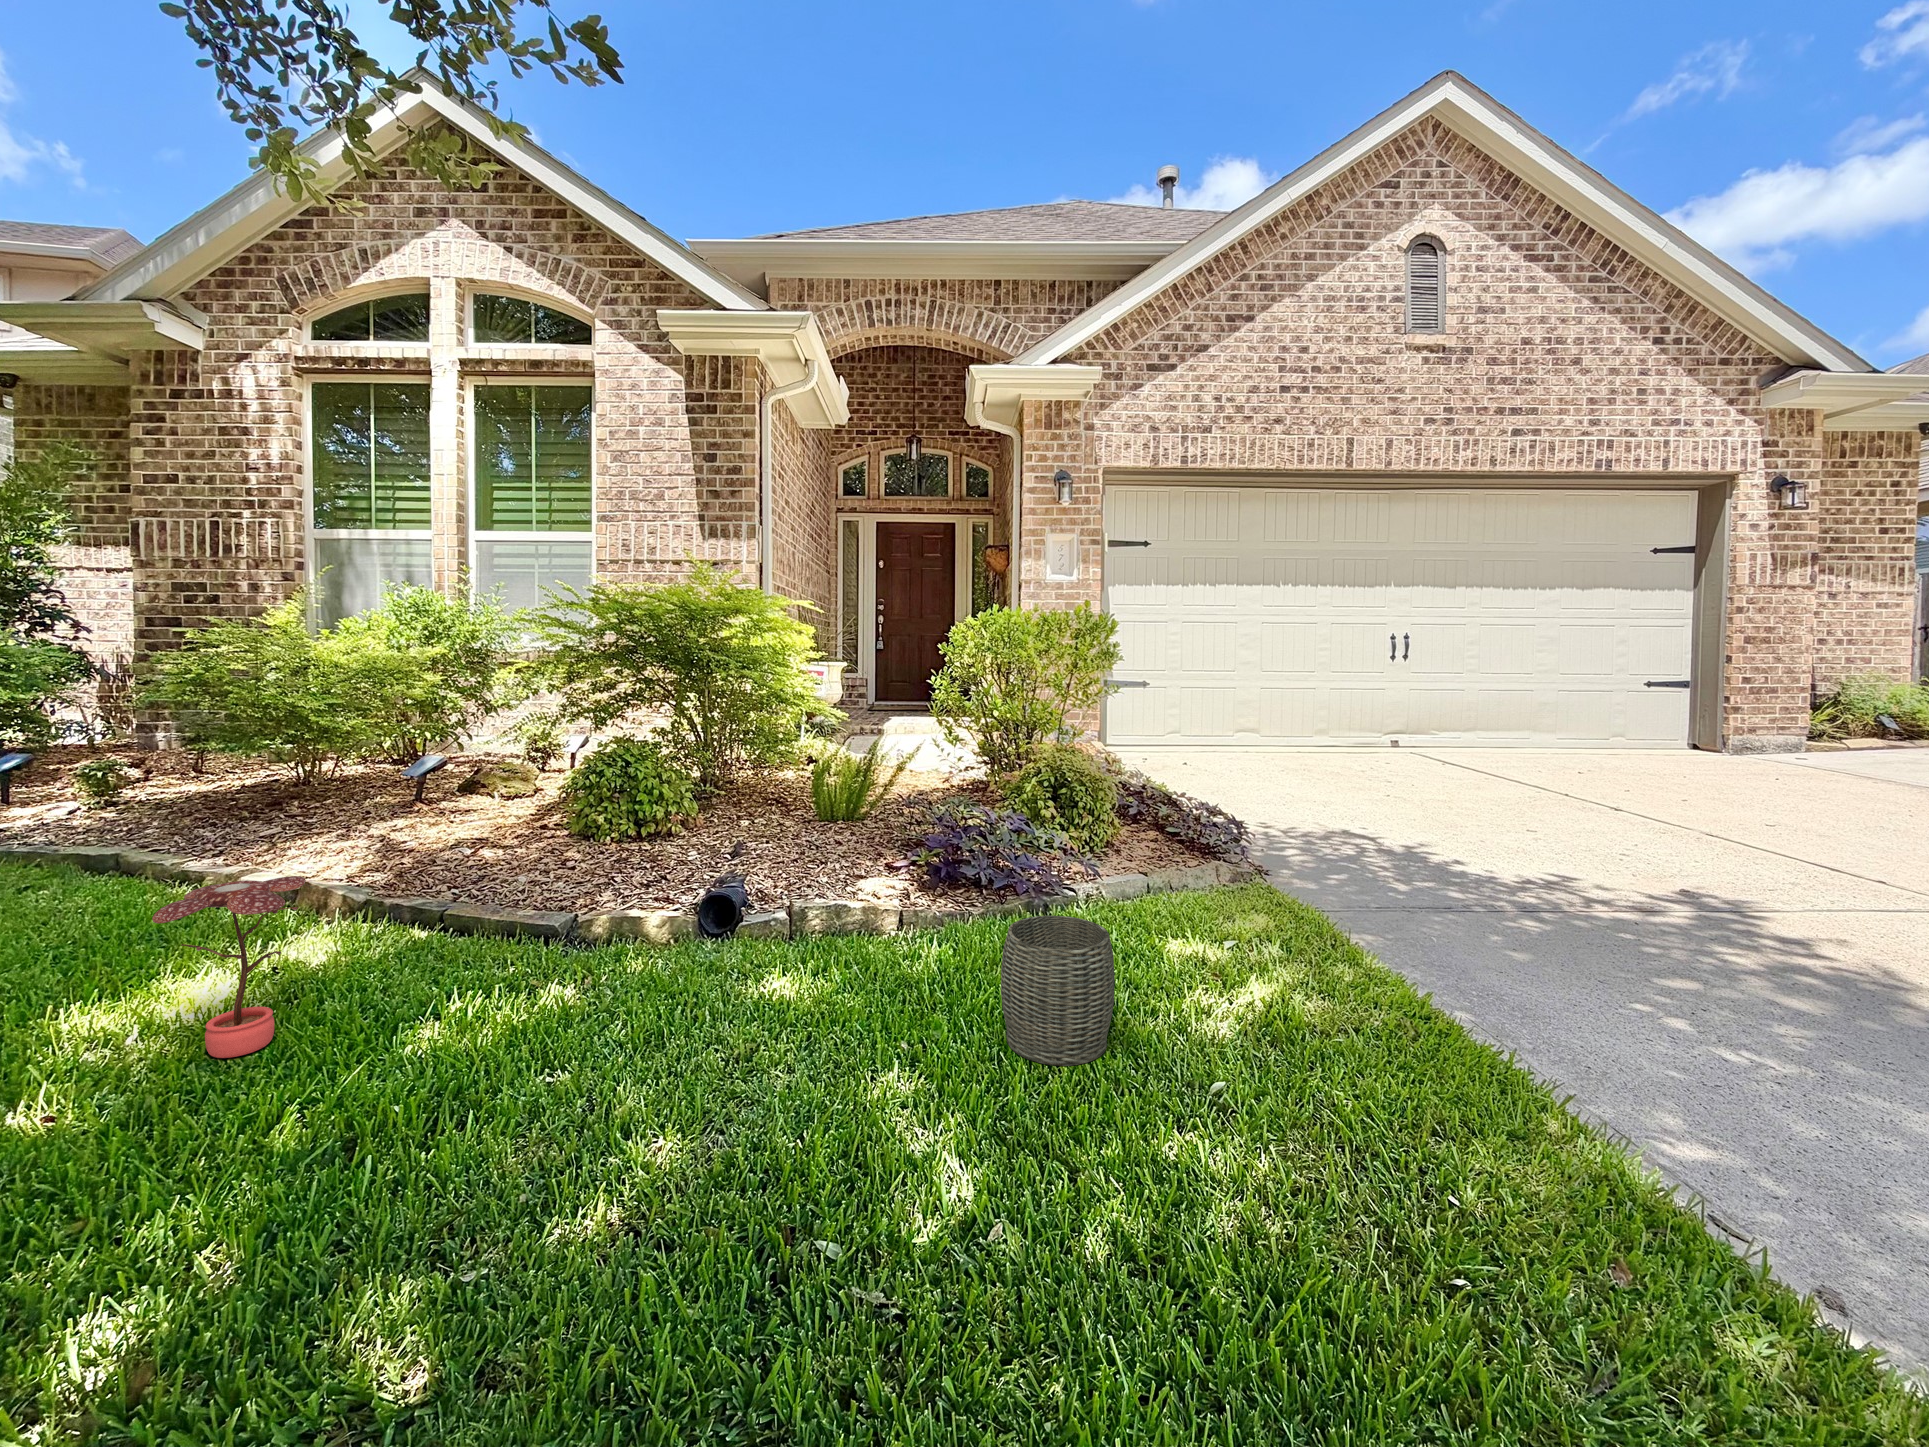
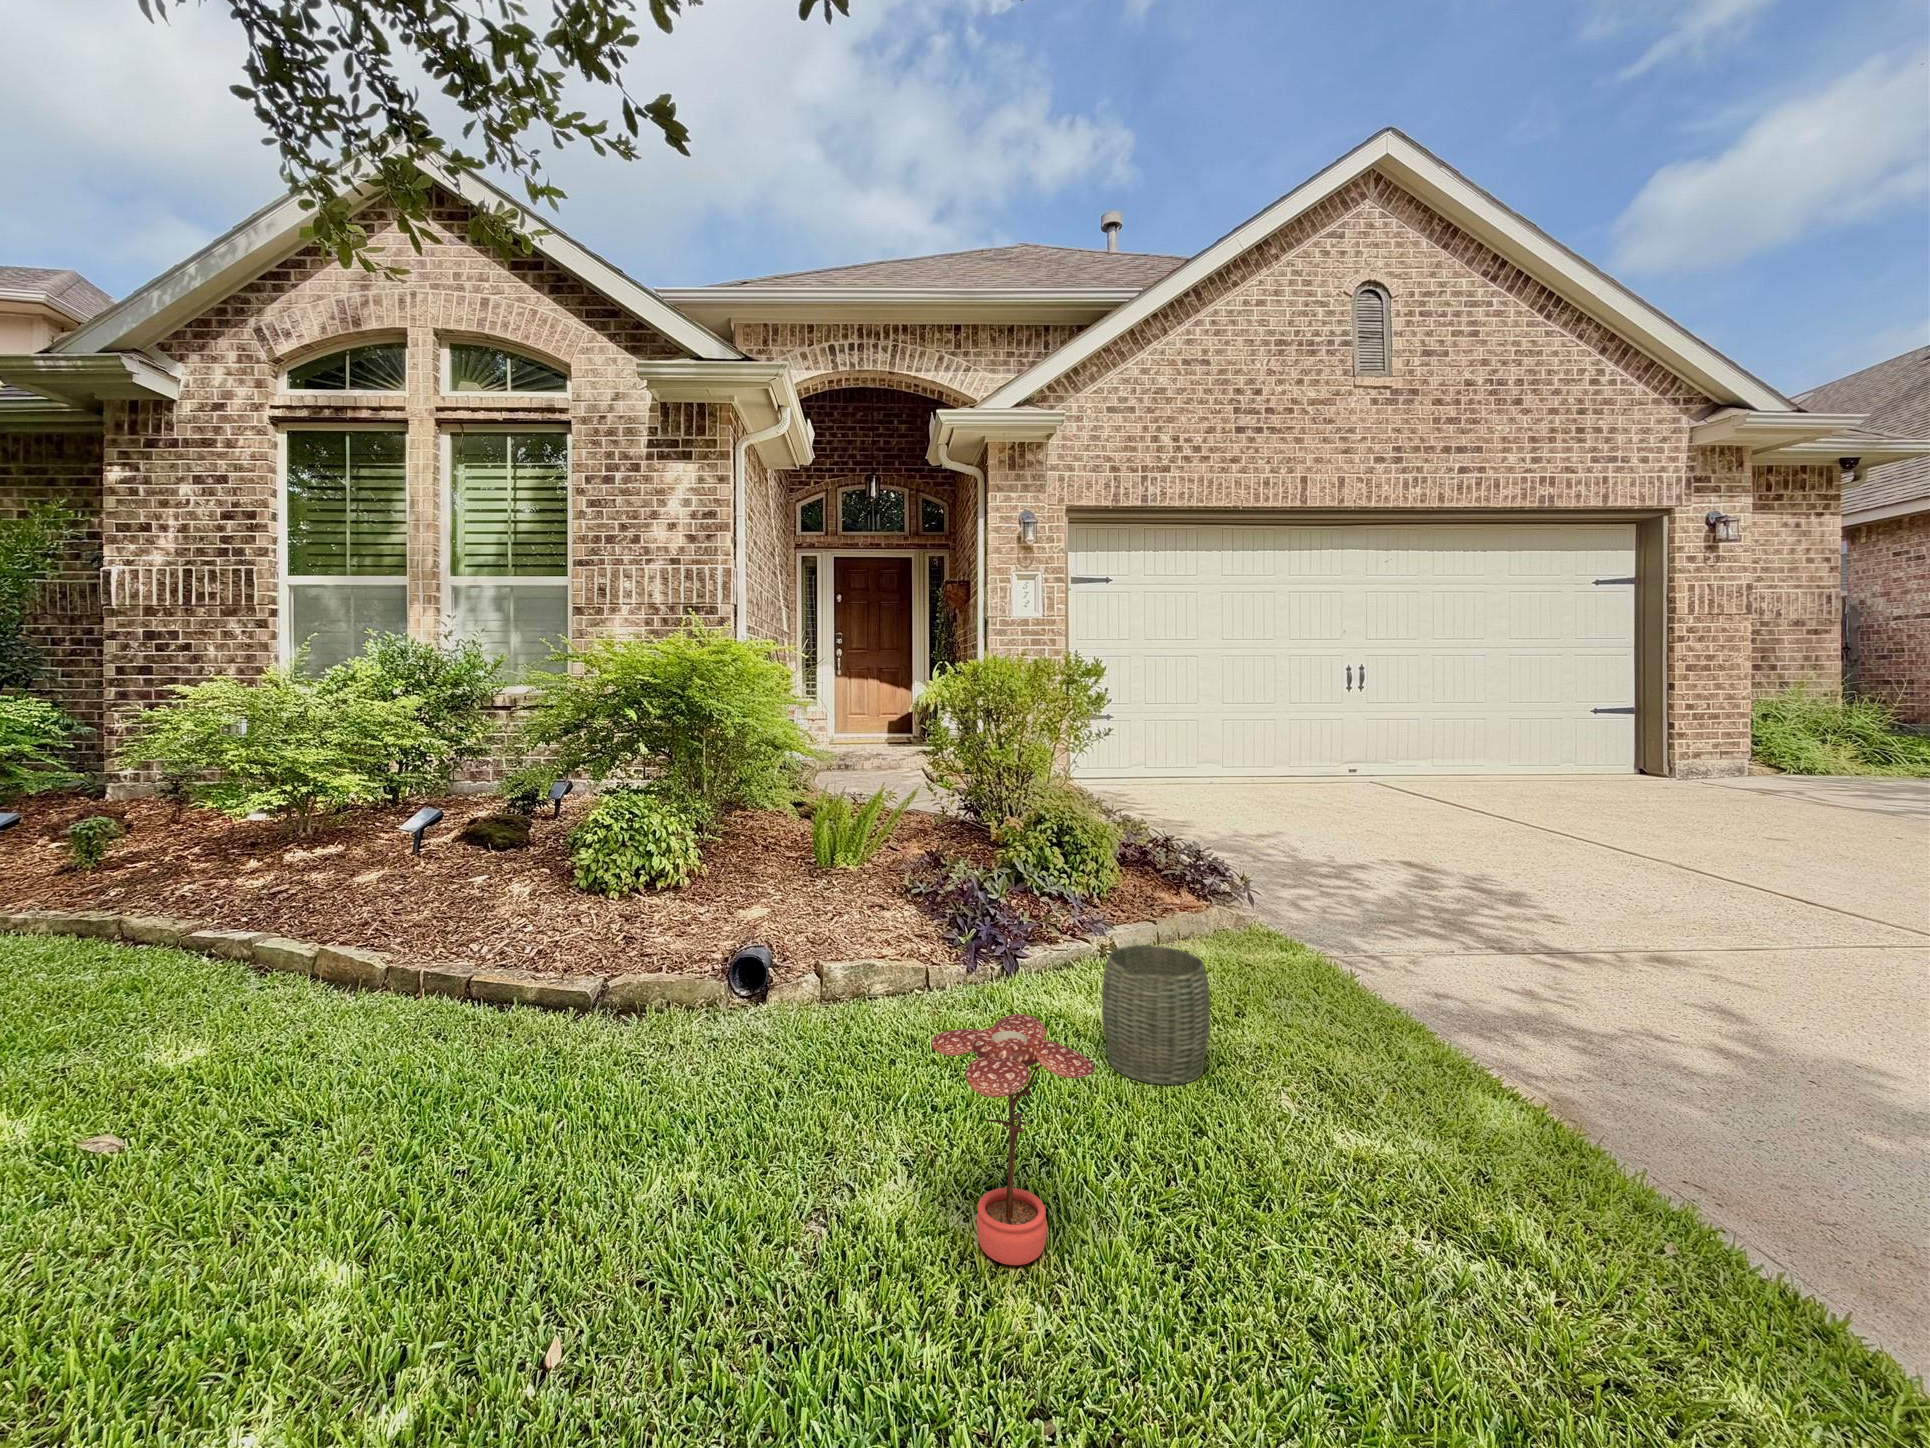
potted plant: present [152,876,306,1058] -> present [931,1014,1094,1265]

